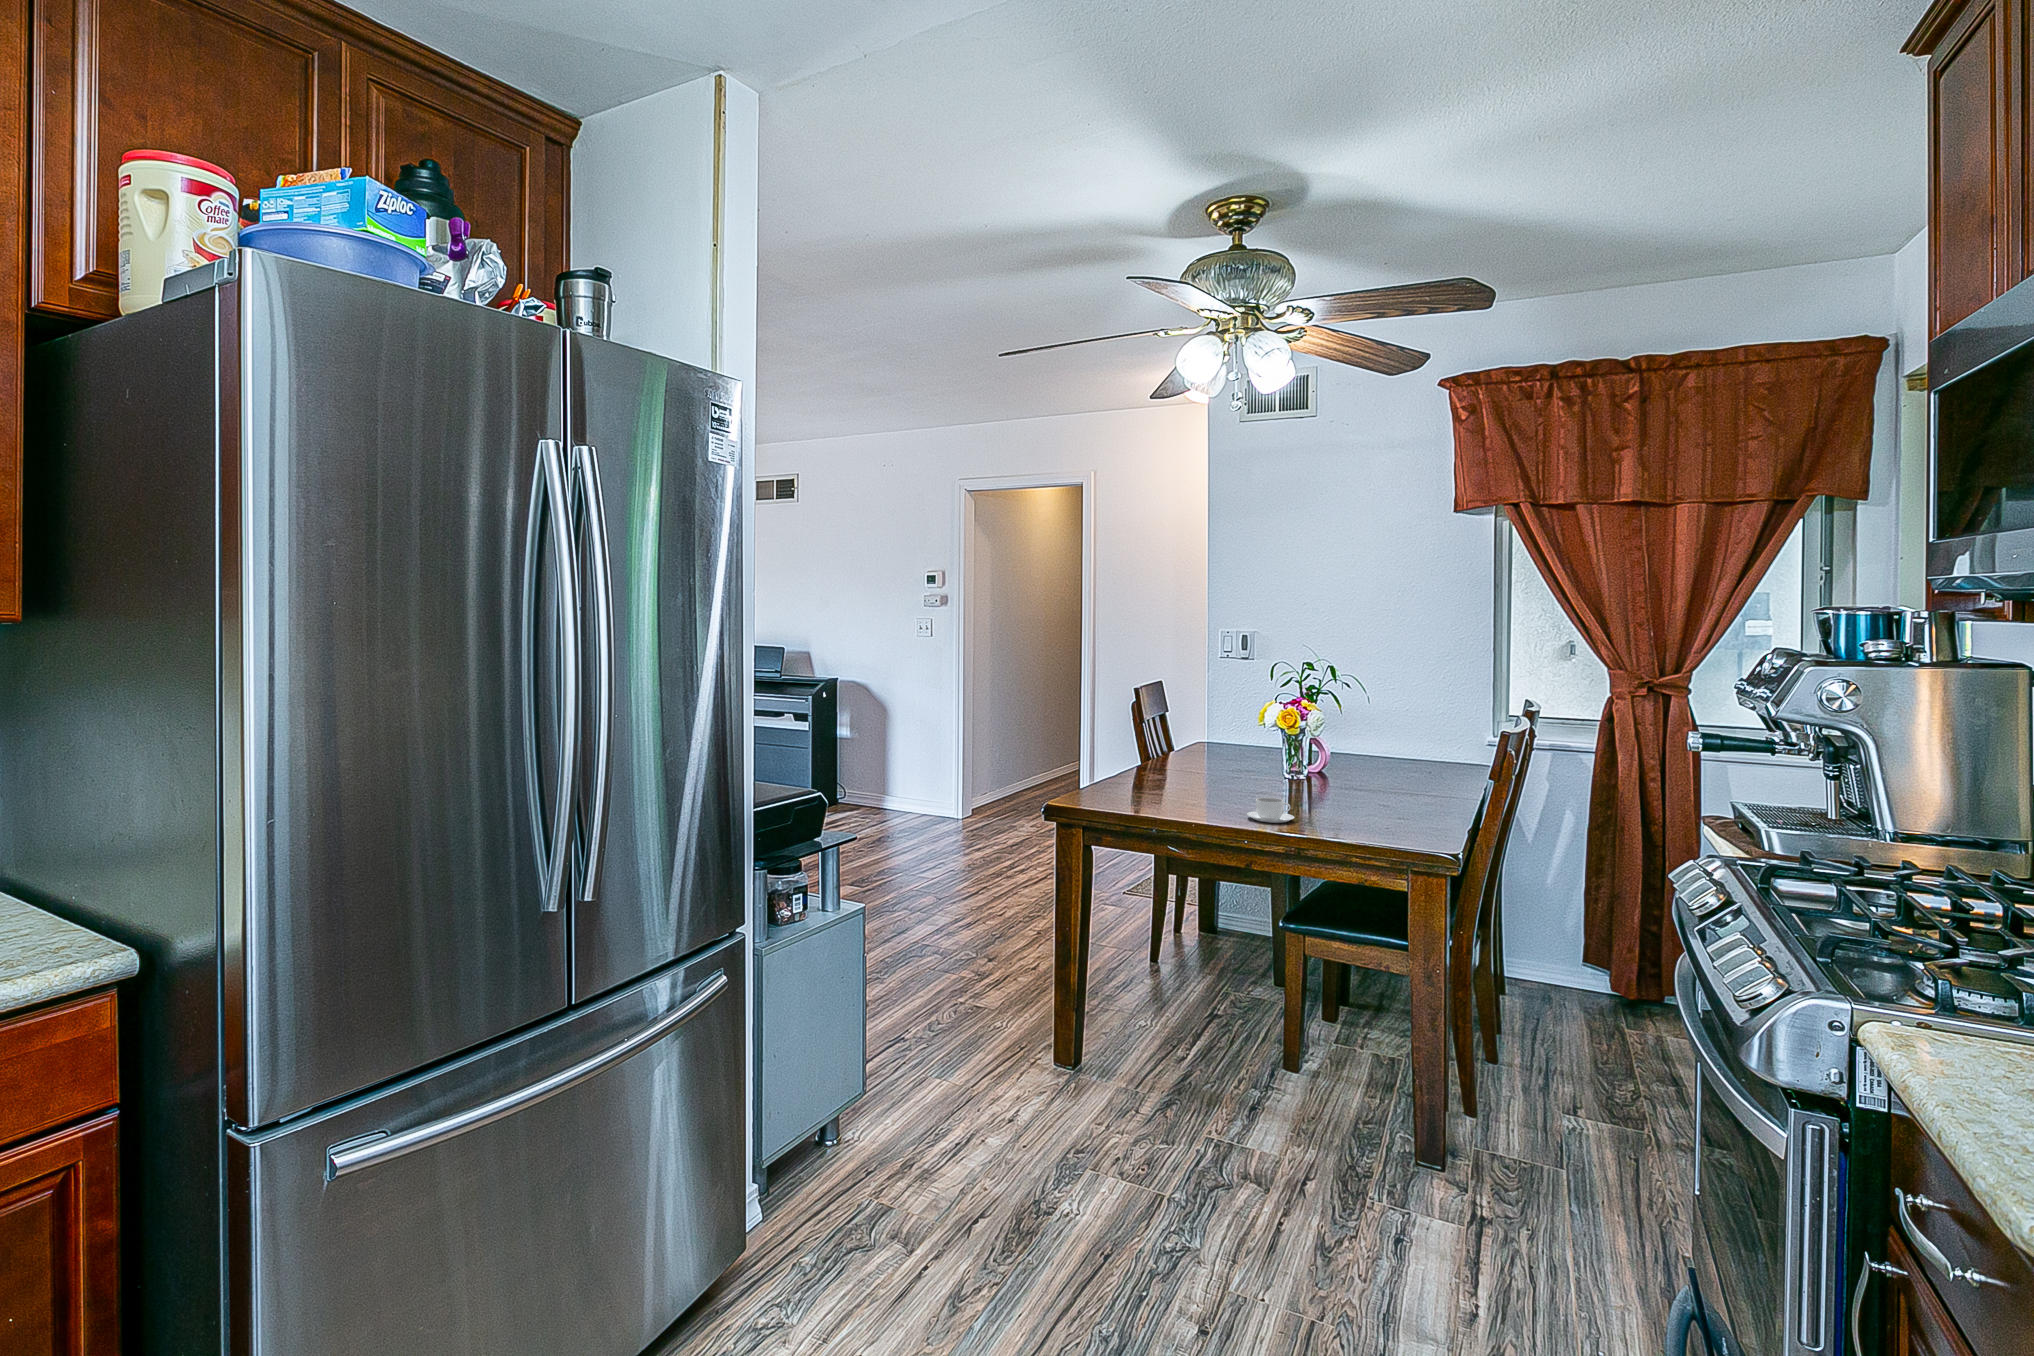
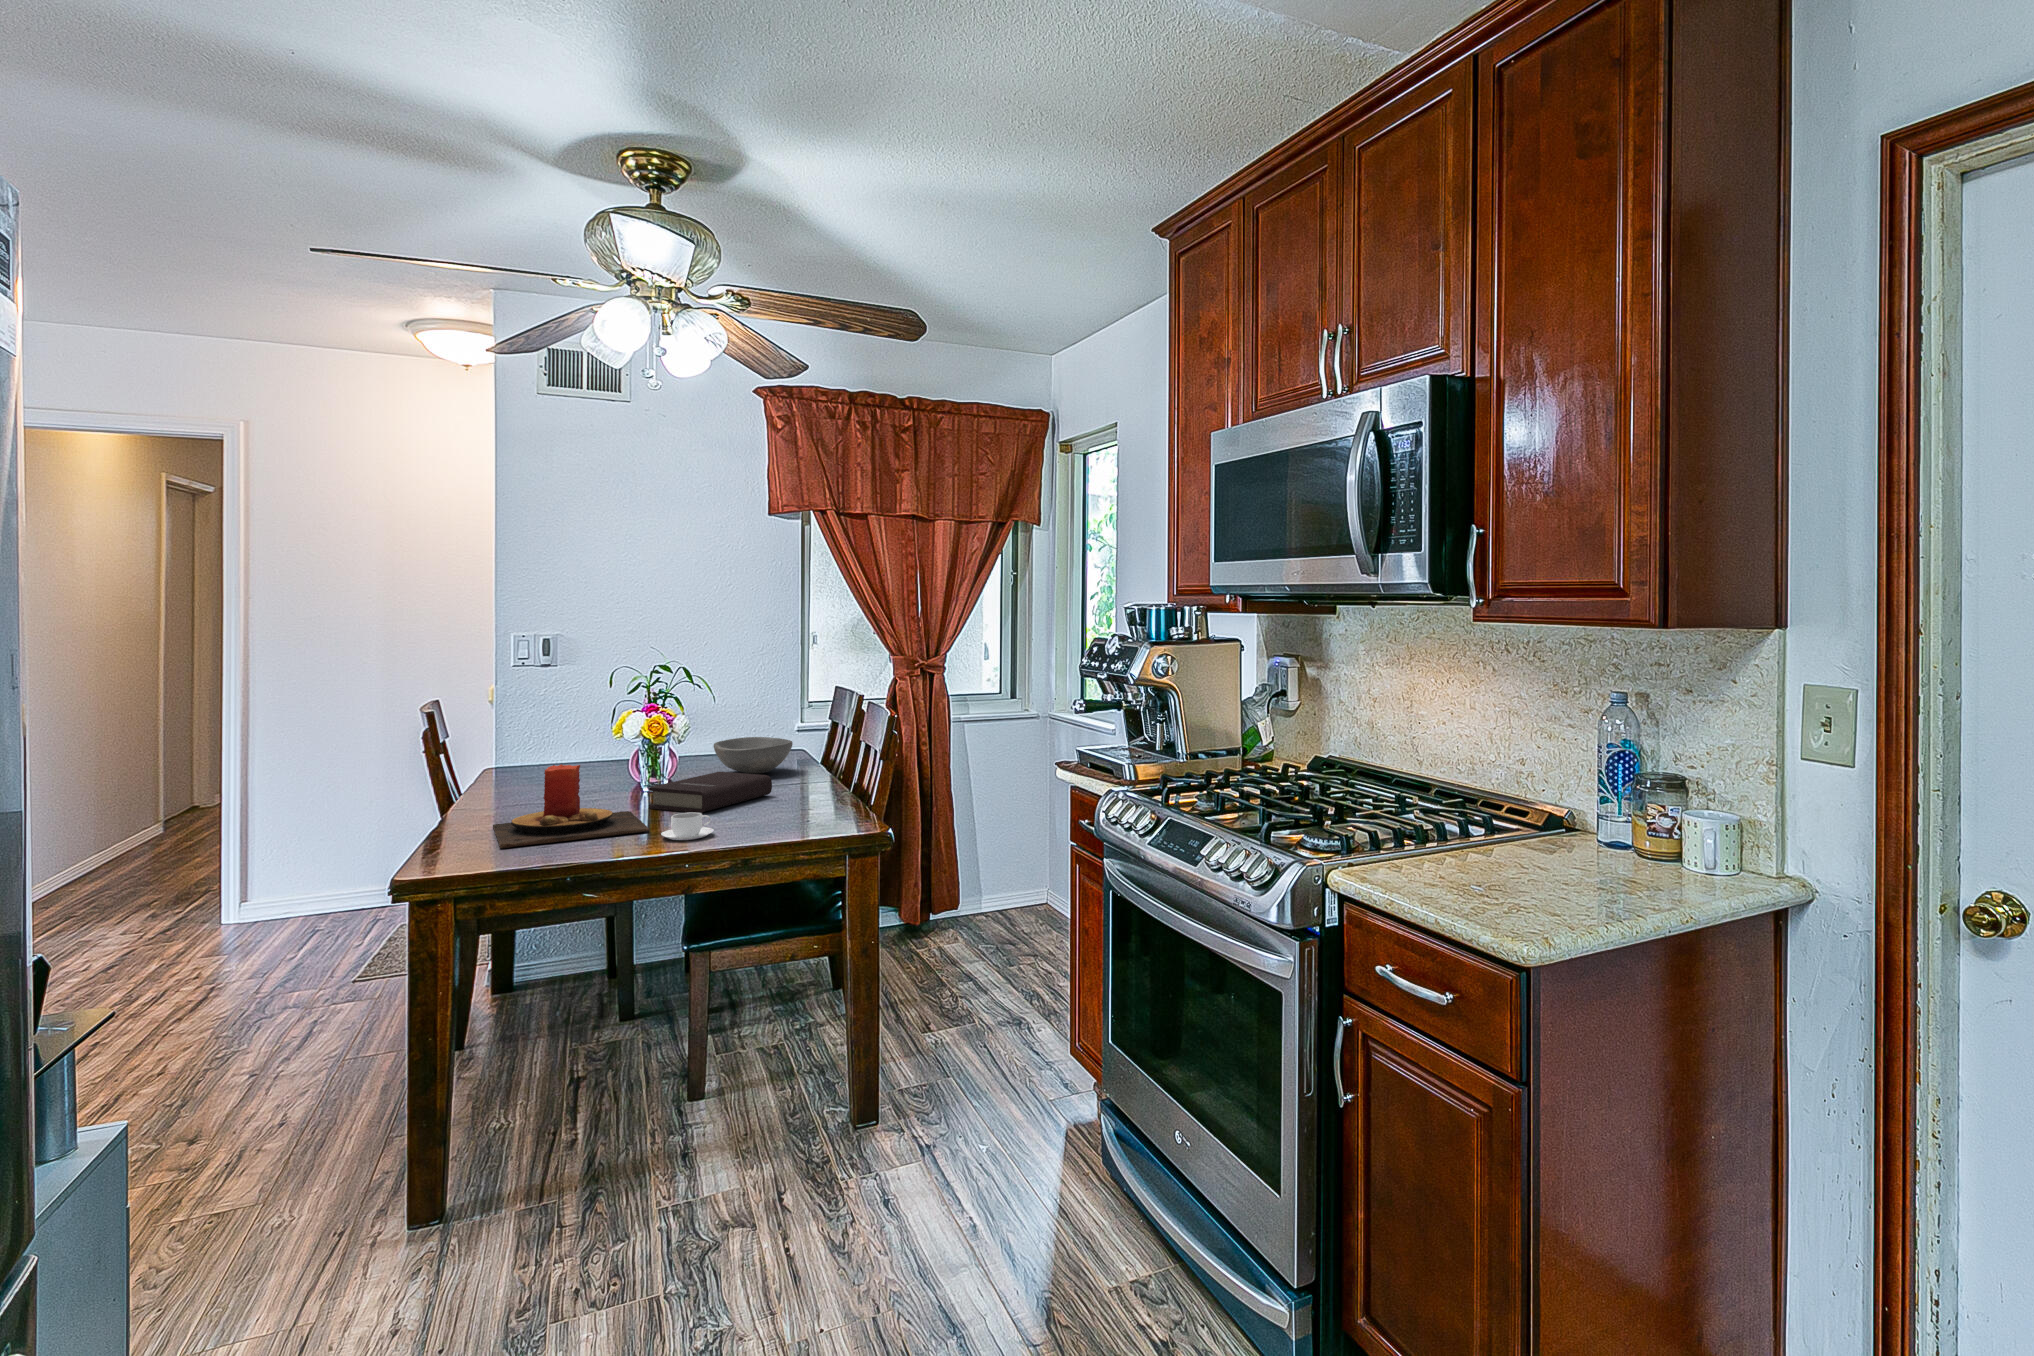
candle: none [1130,740,1254,809] -> present [493,764,649,848]
bowl: none [1370,742,1454,780] -> present [713,737,793,774]
book: none [1274,770,1397,804] -> present [649,772,772,813]

